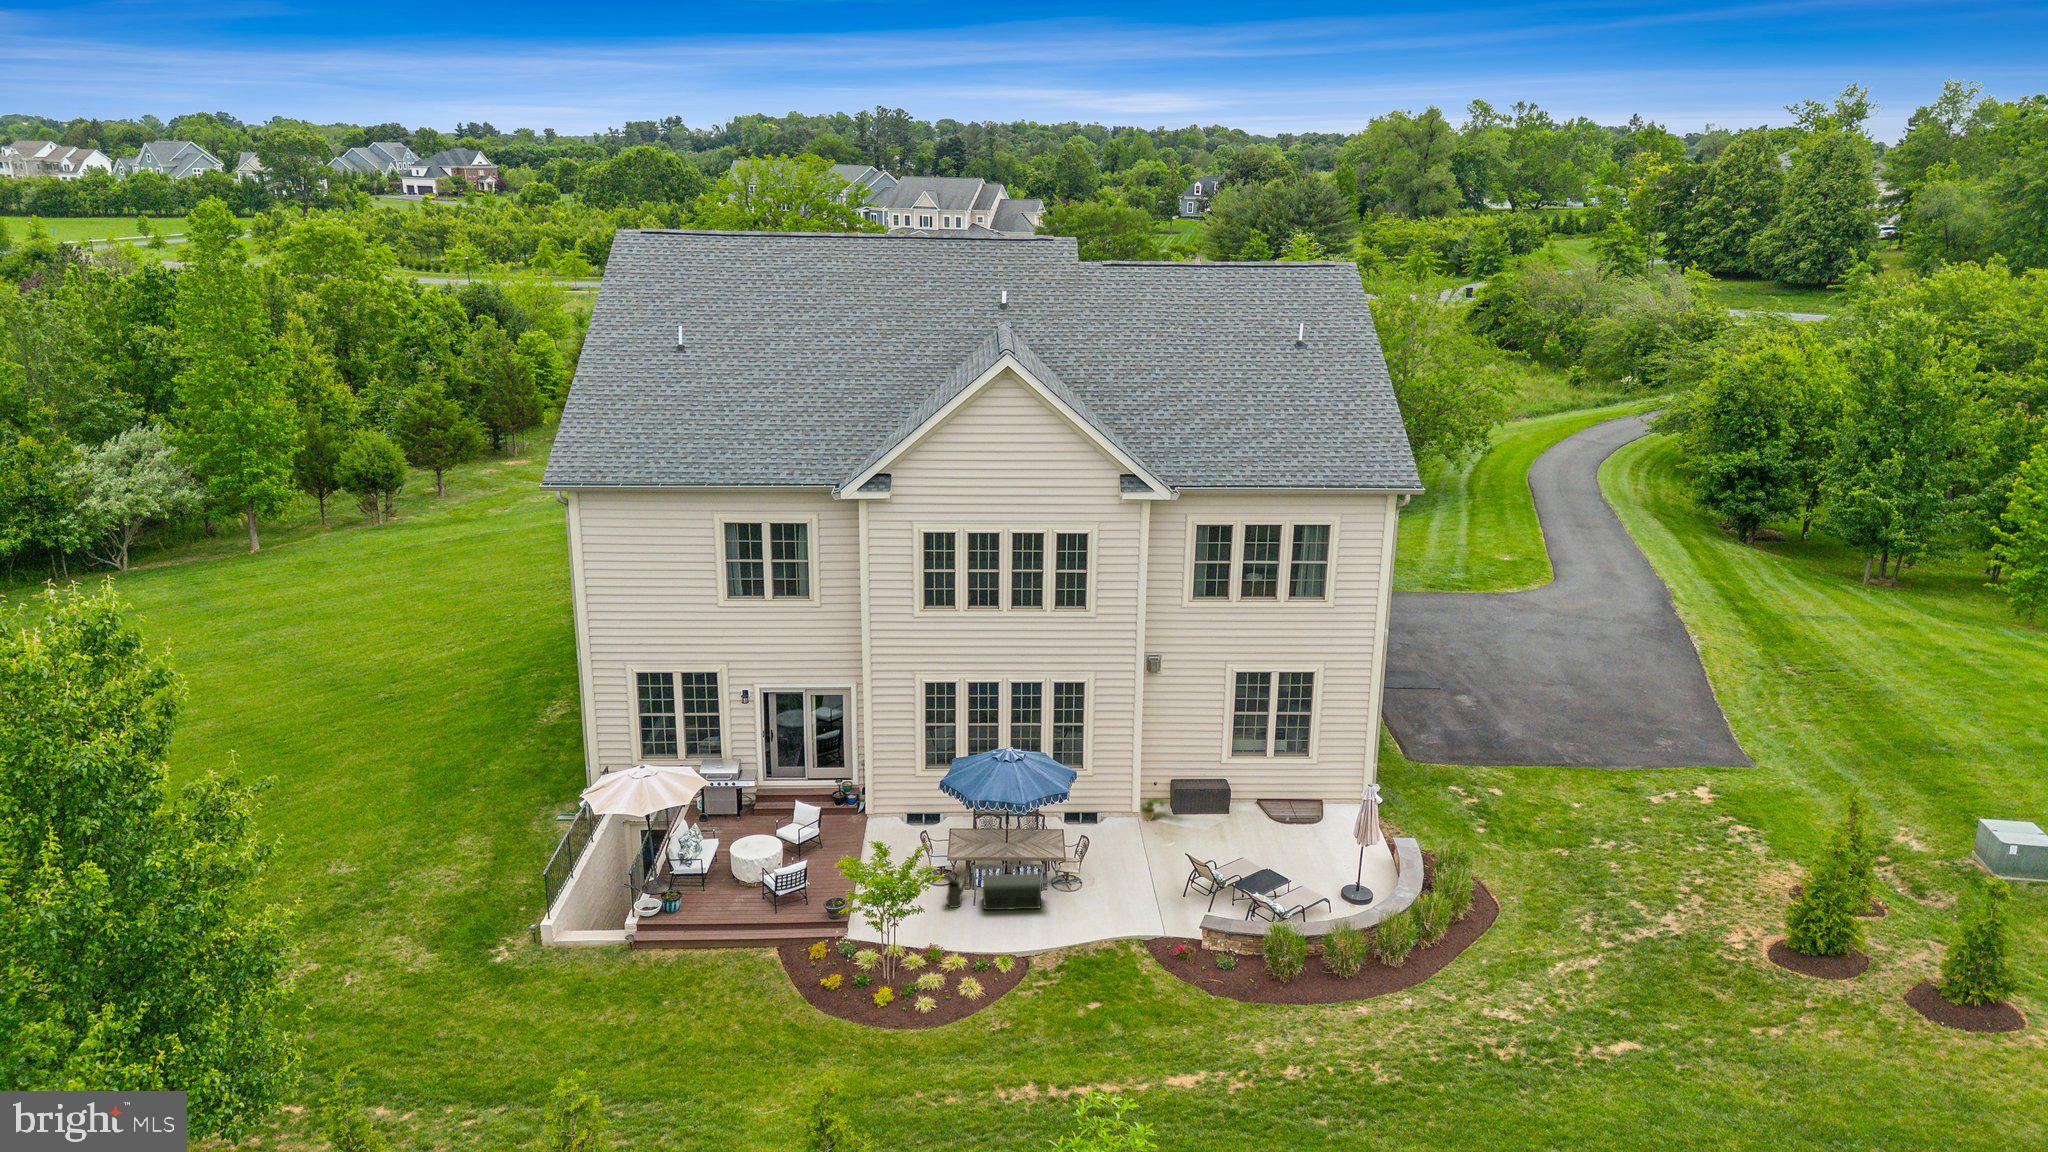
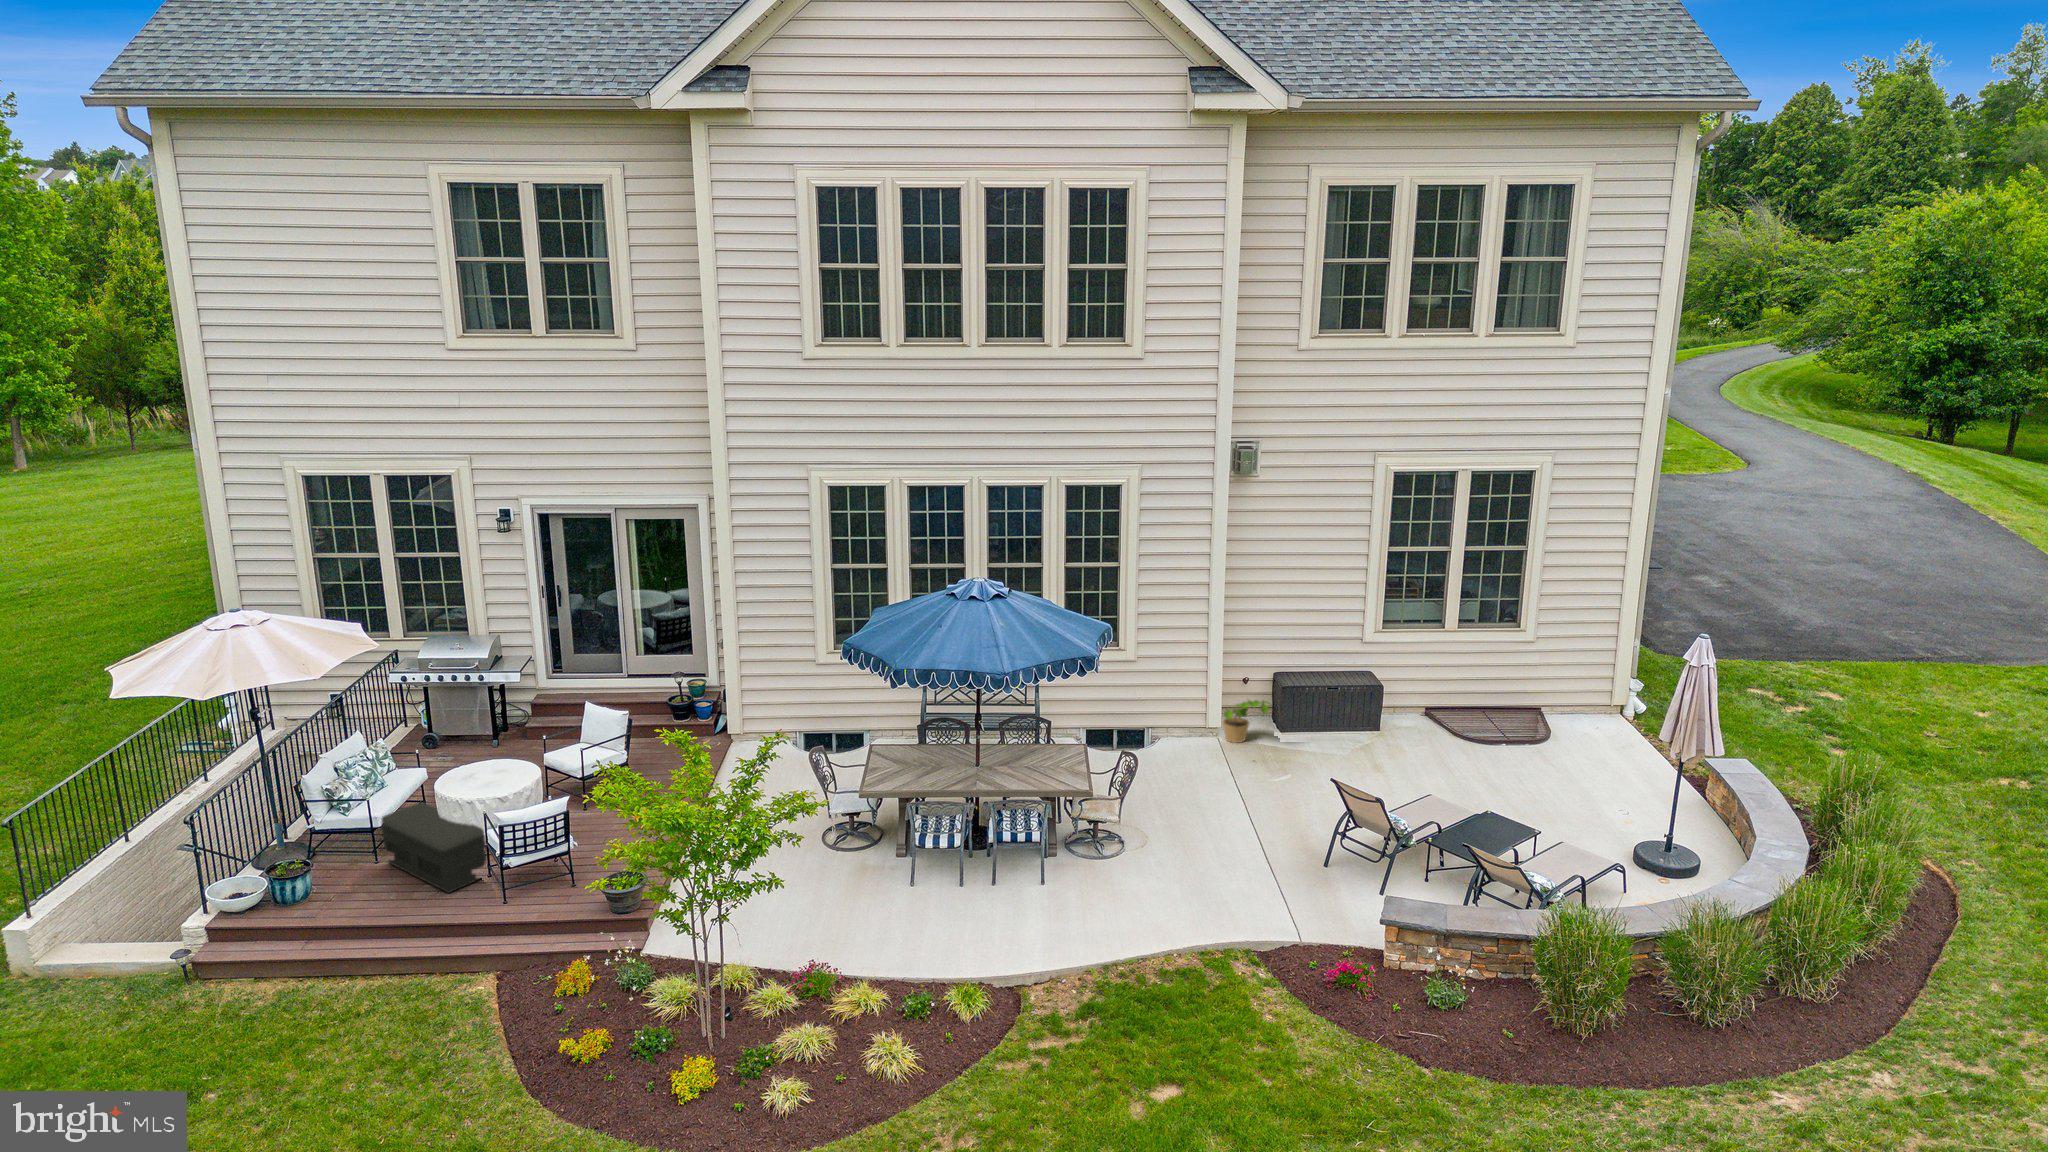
watering can: present [946,873,969,908] -> none [854,822,903,892]
storage bench: present [983,873,1041,910] -> present [381,802,488,893]

